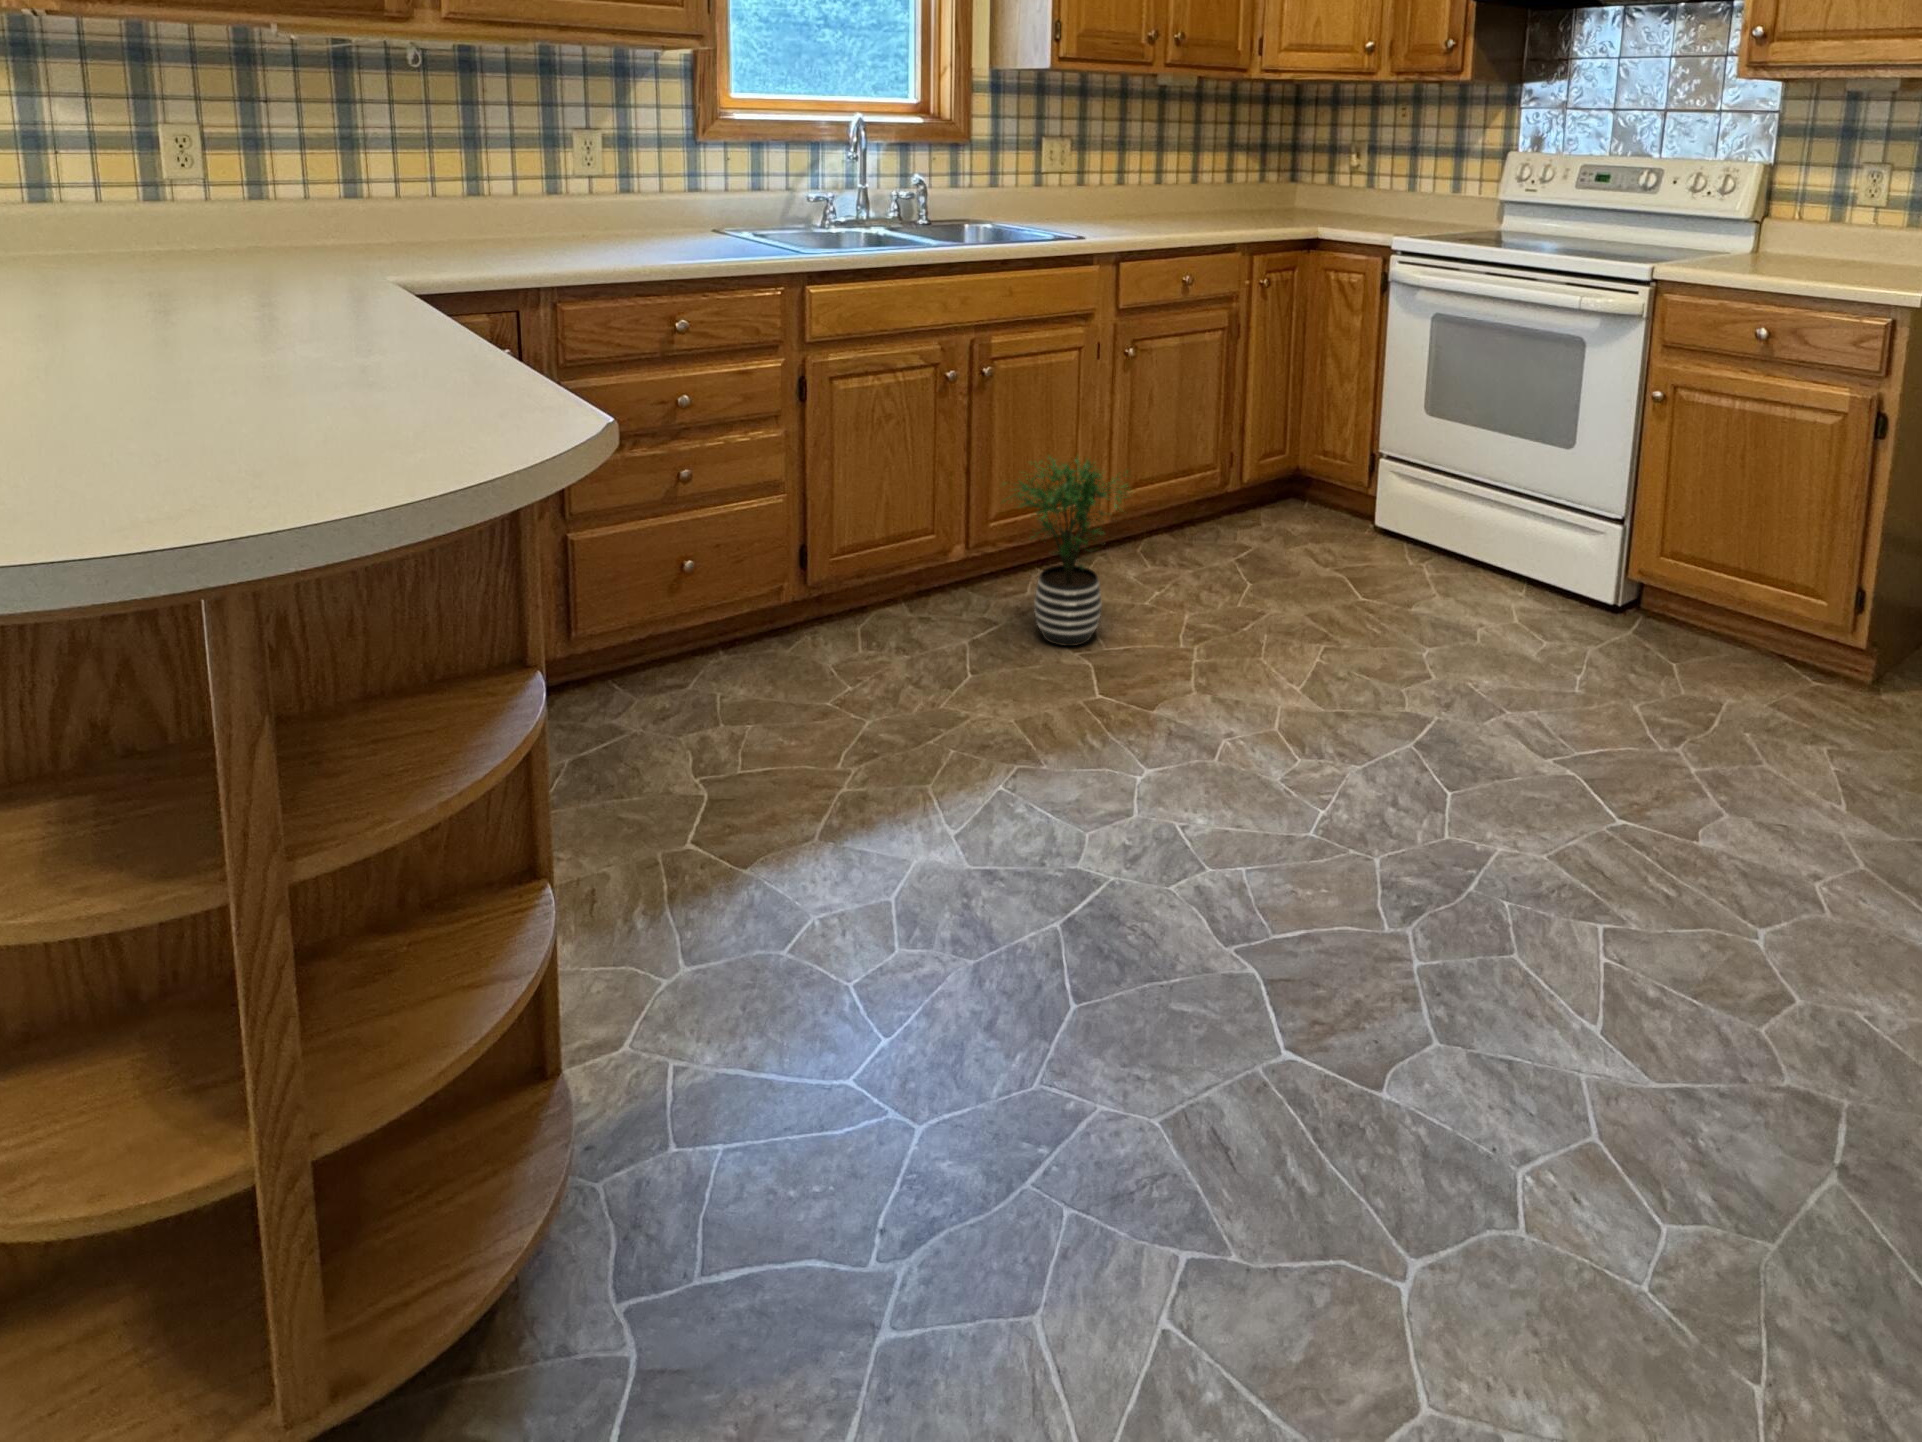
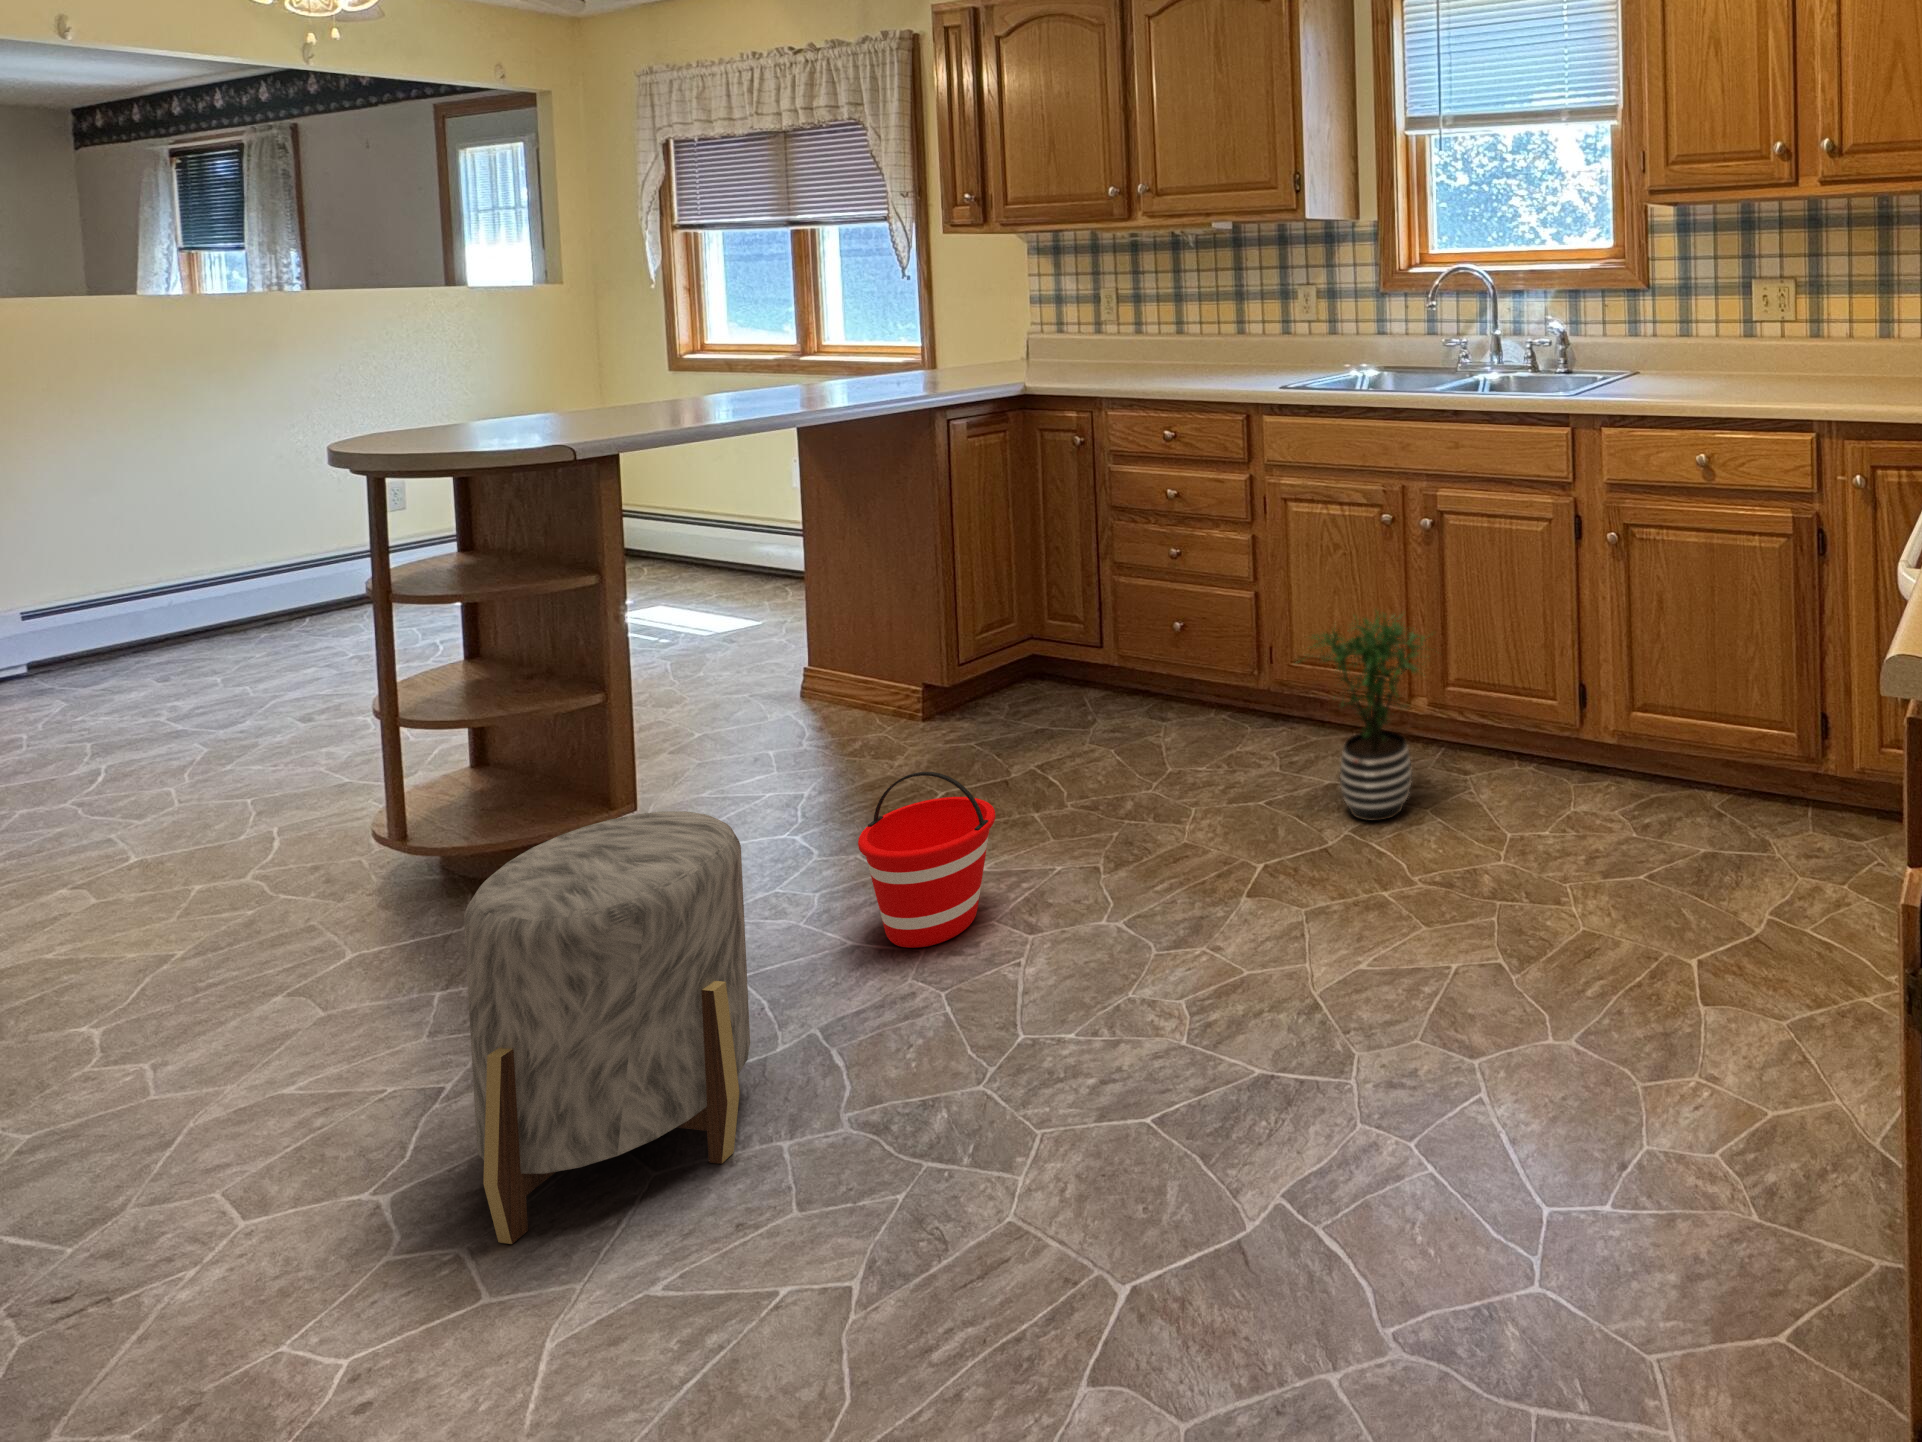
bucket: none [1015,701,1157,900] -> present [858,772,995,948]
stool: none [1259,729,1537,1168] -> present [464,811,750,1244]

